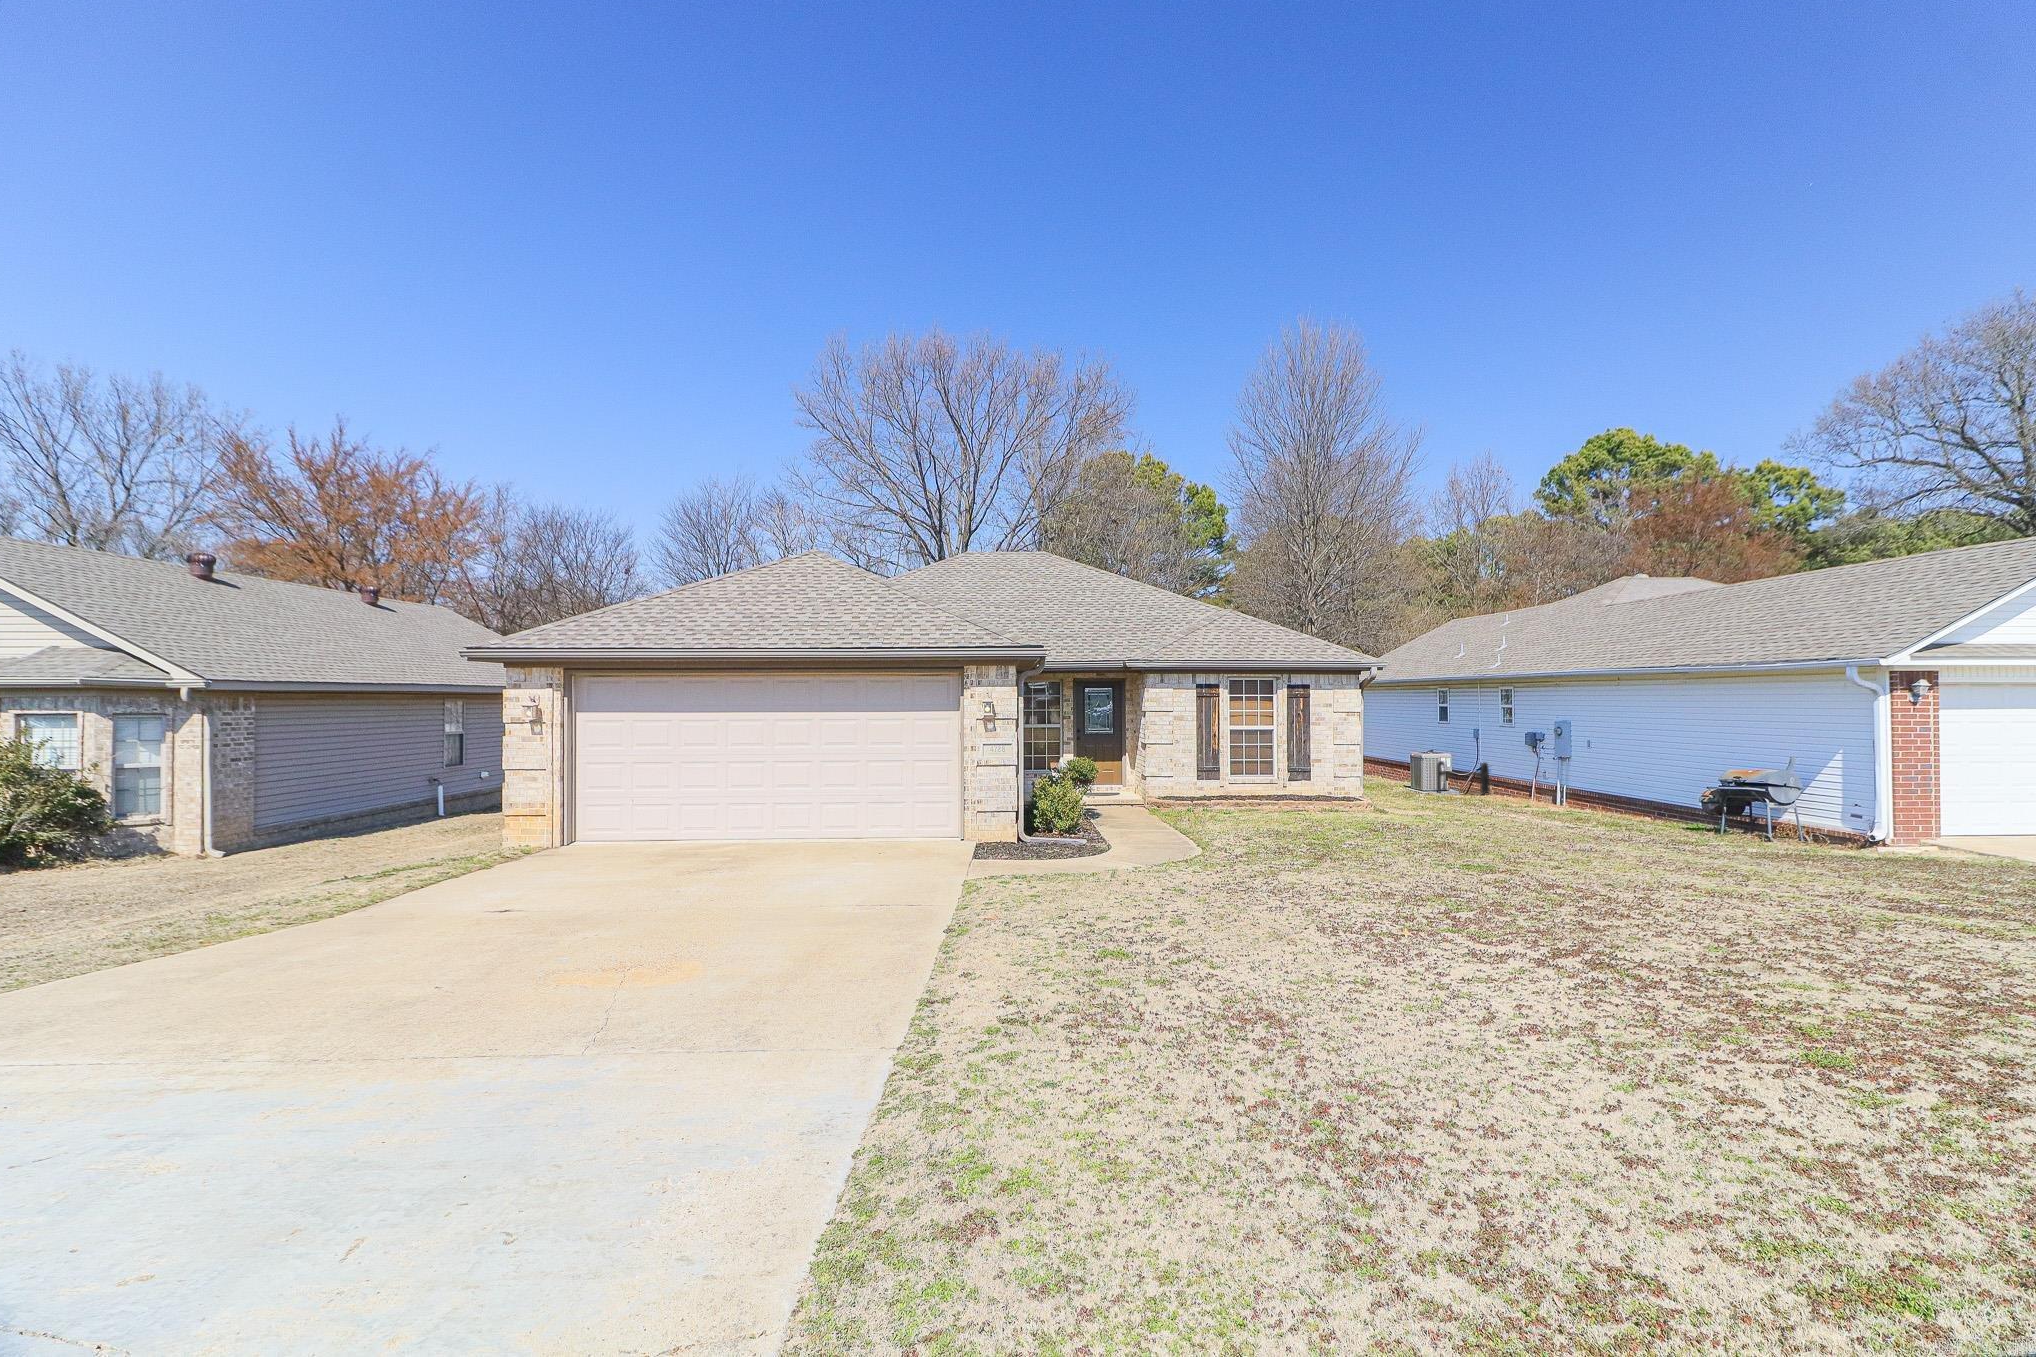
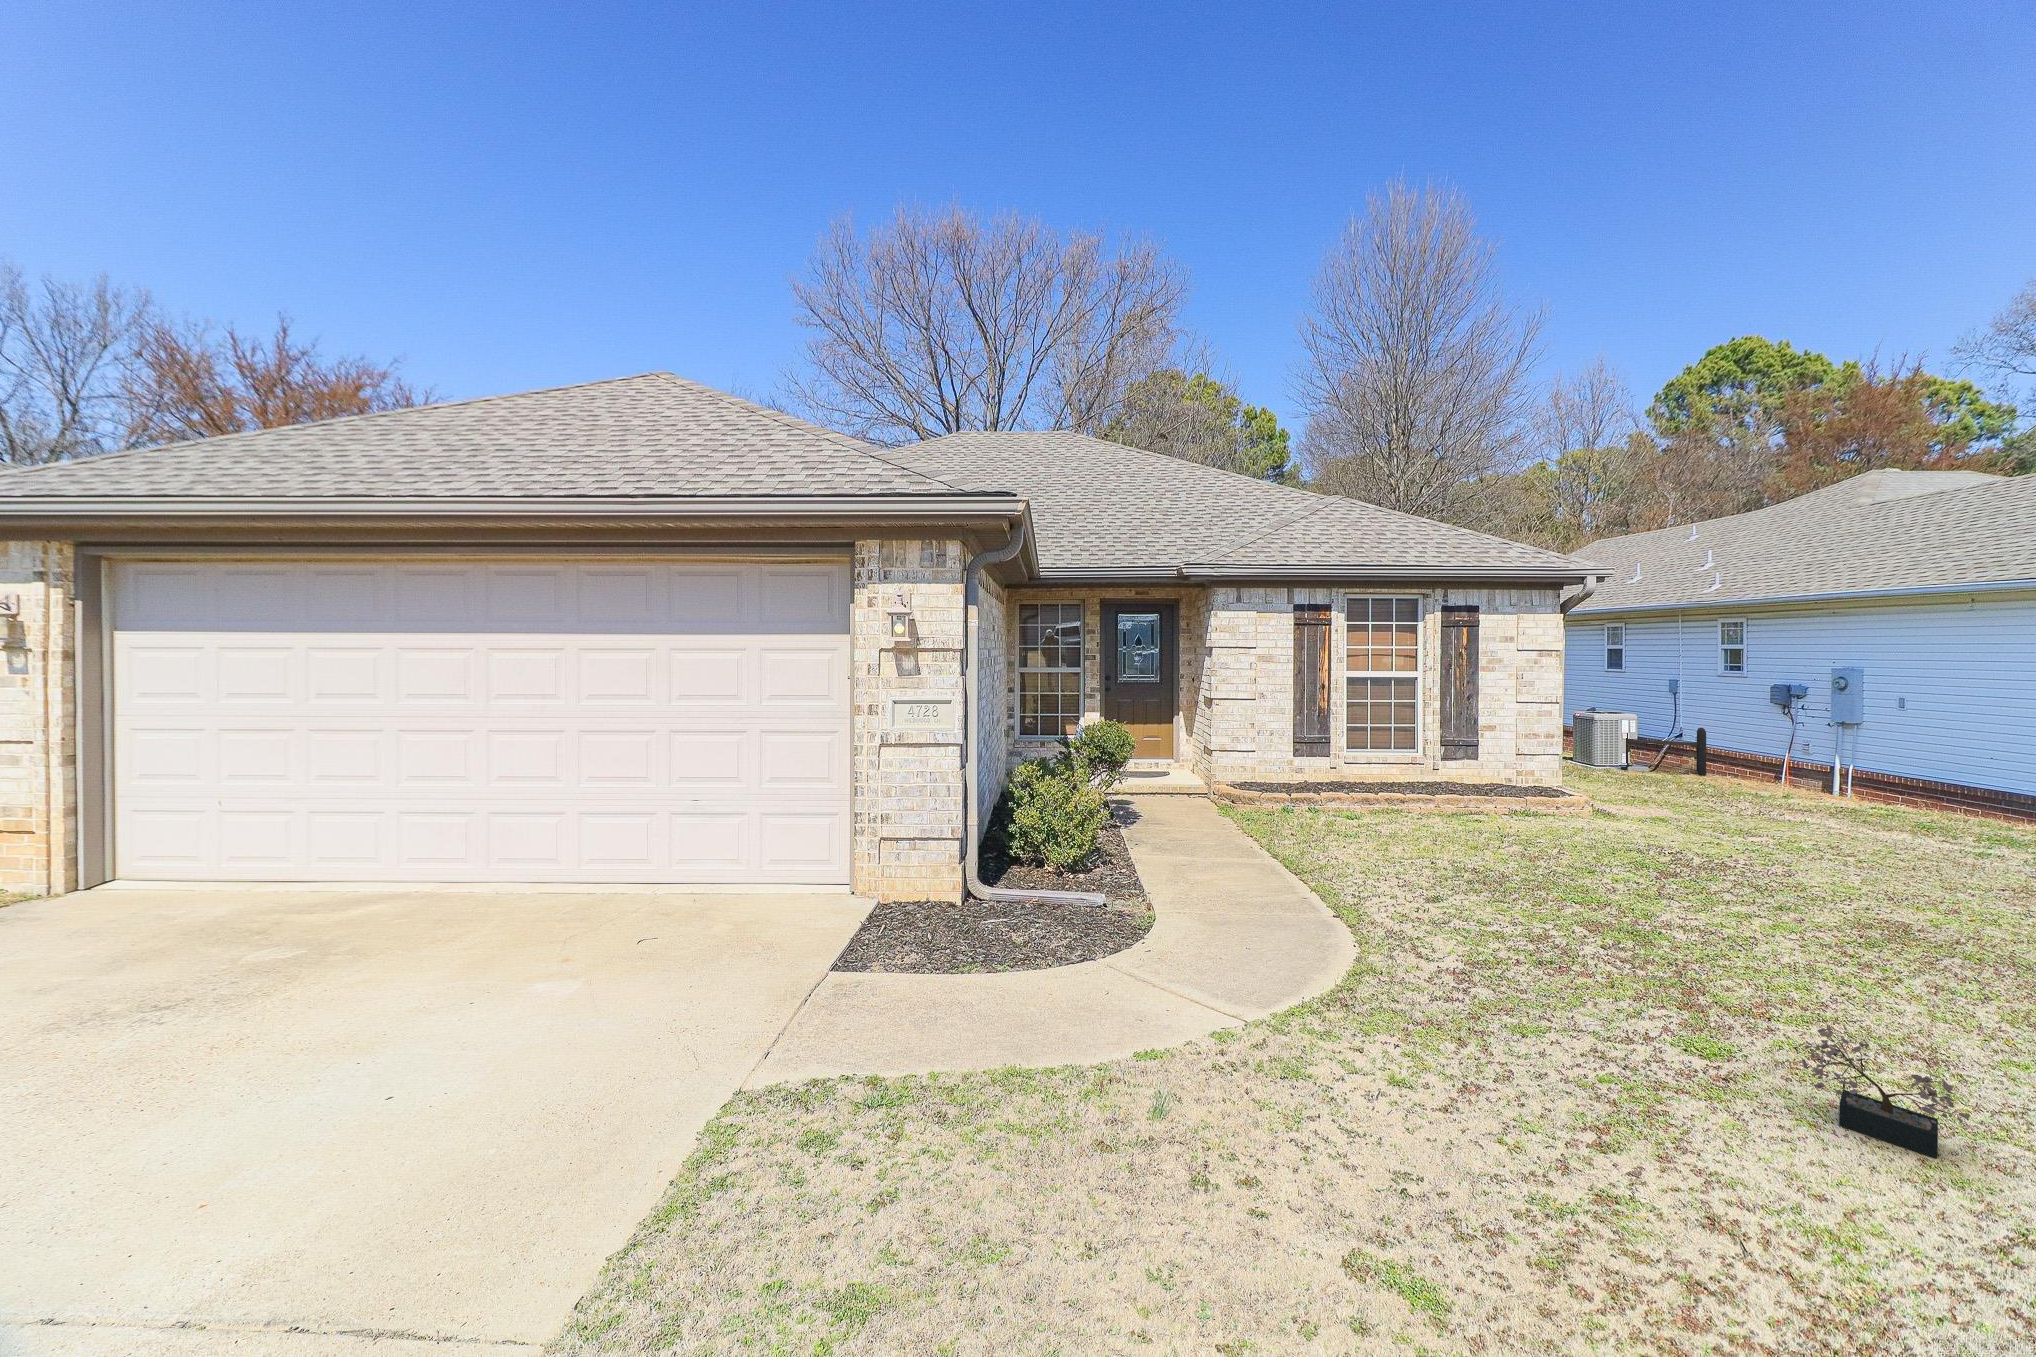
decorative plant: none [1306,847,1340,877] -> present [1802,1027,1970,1159]

